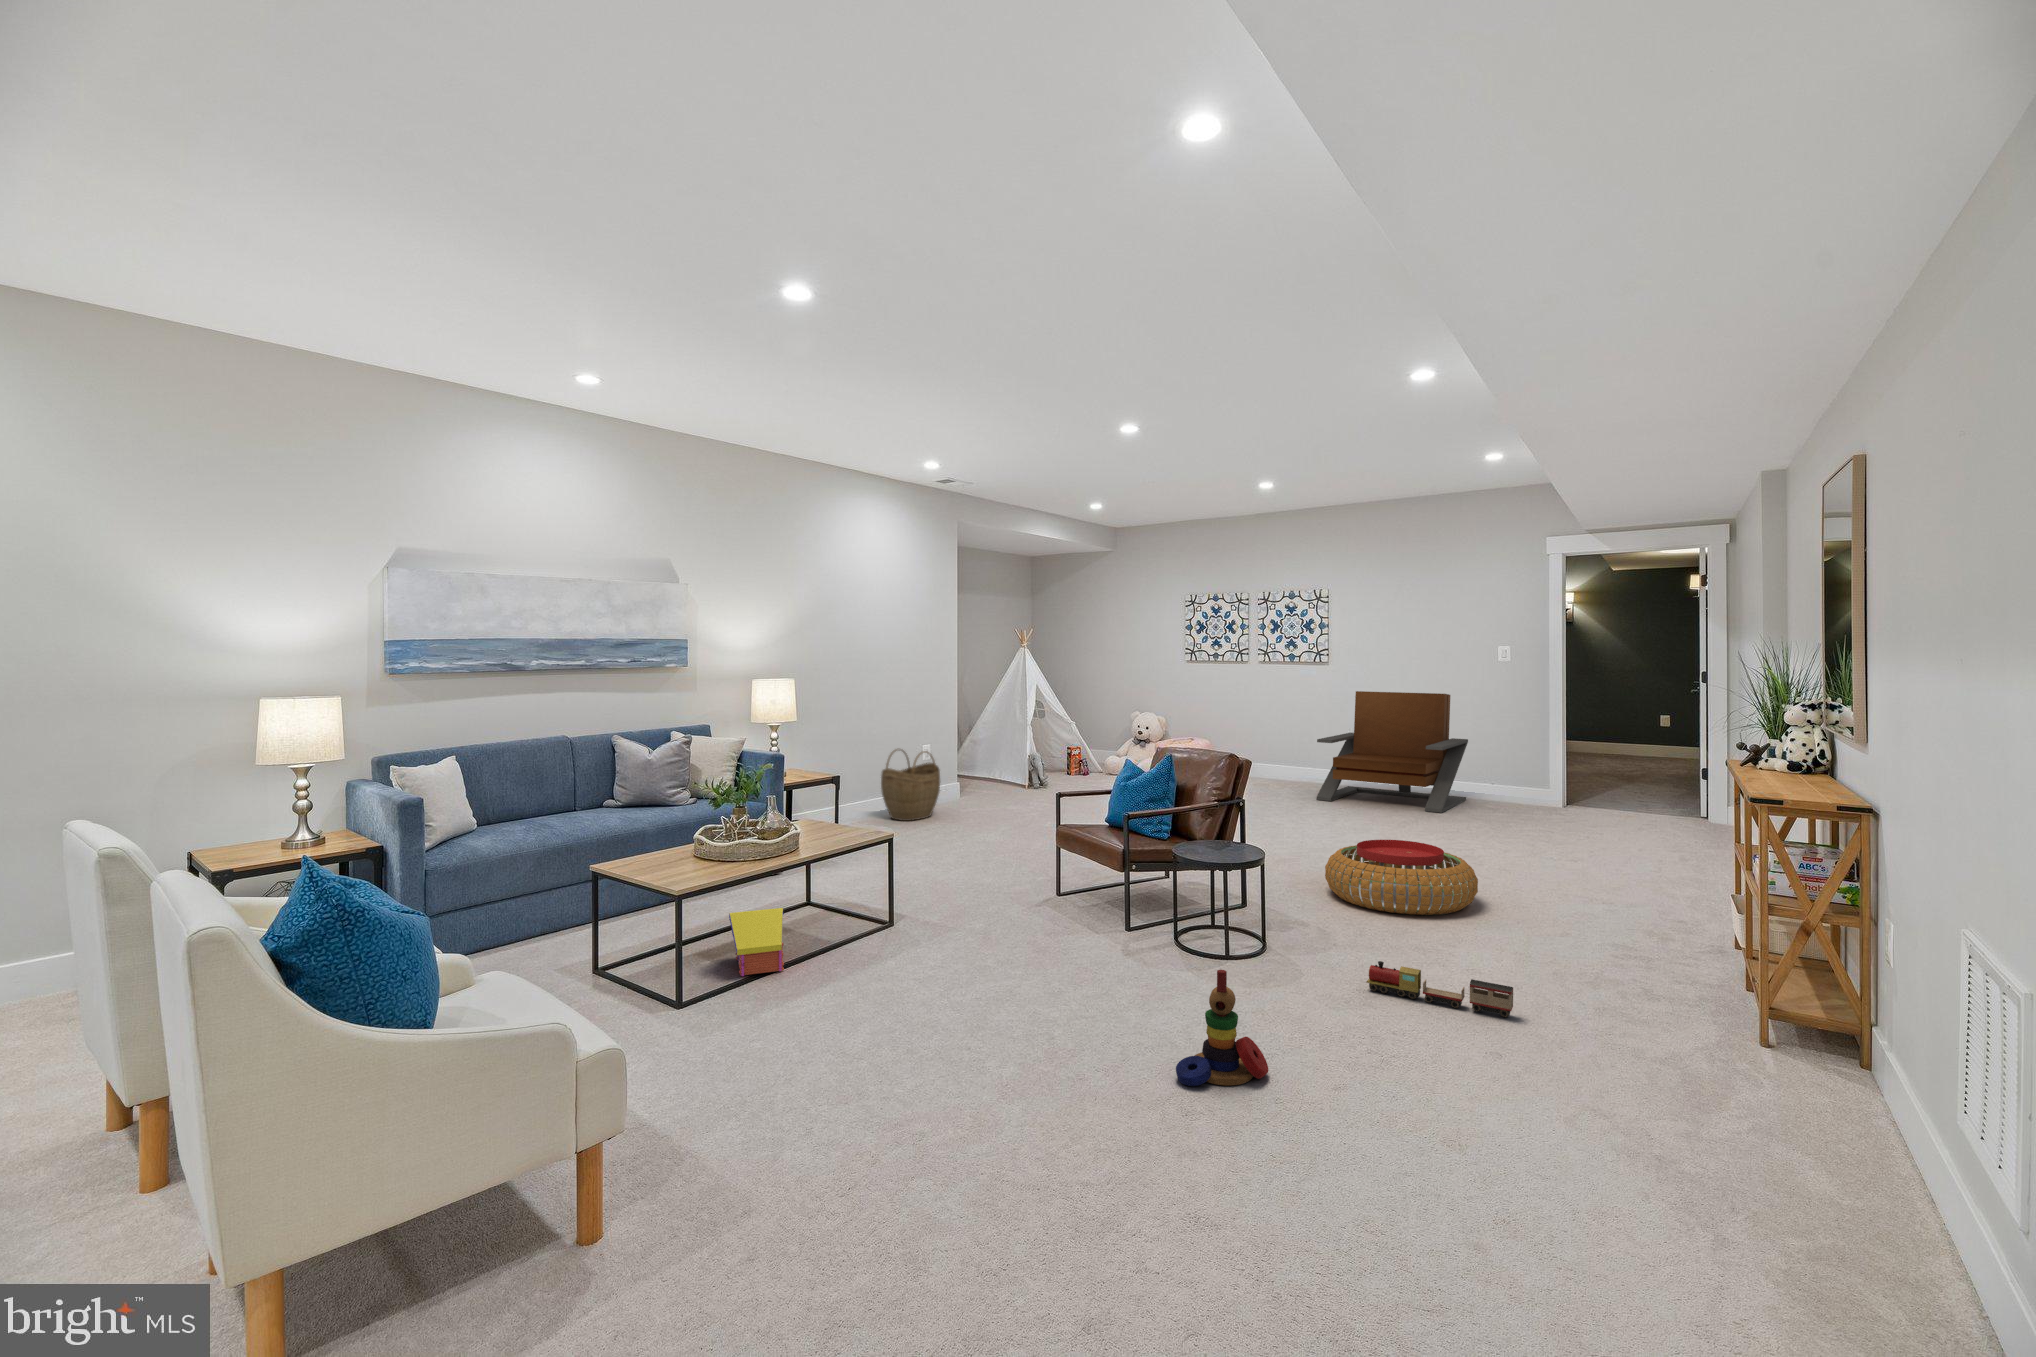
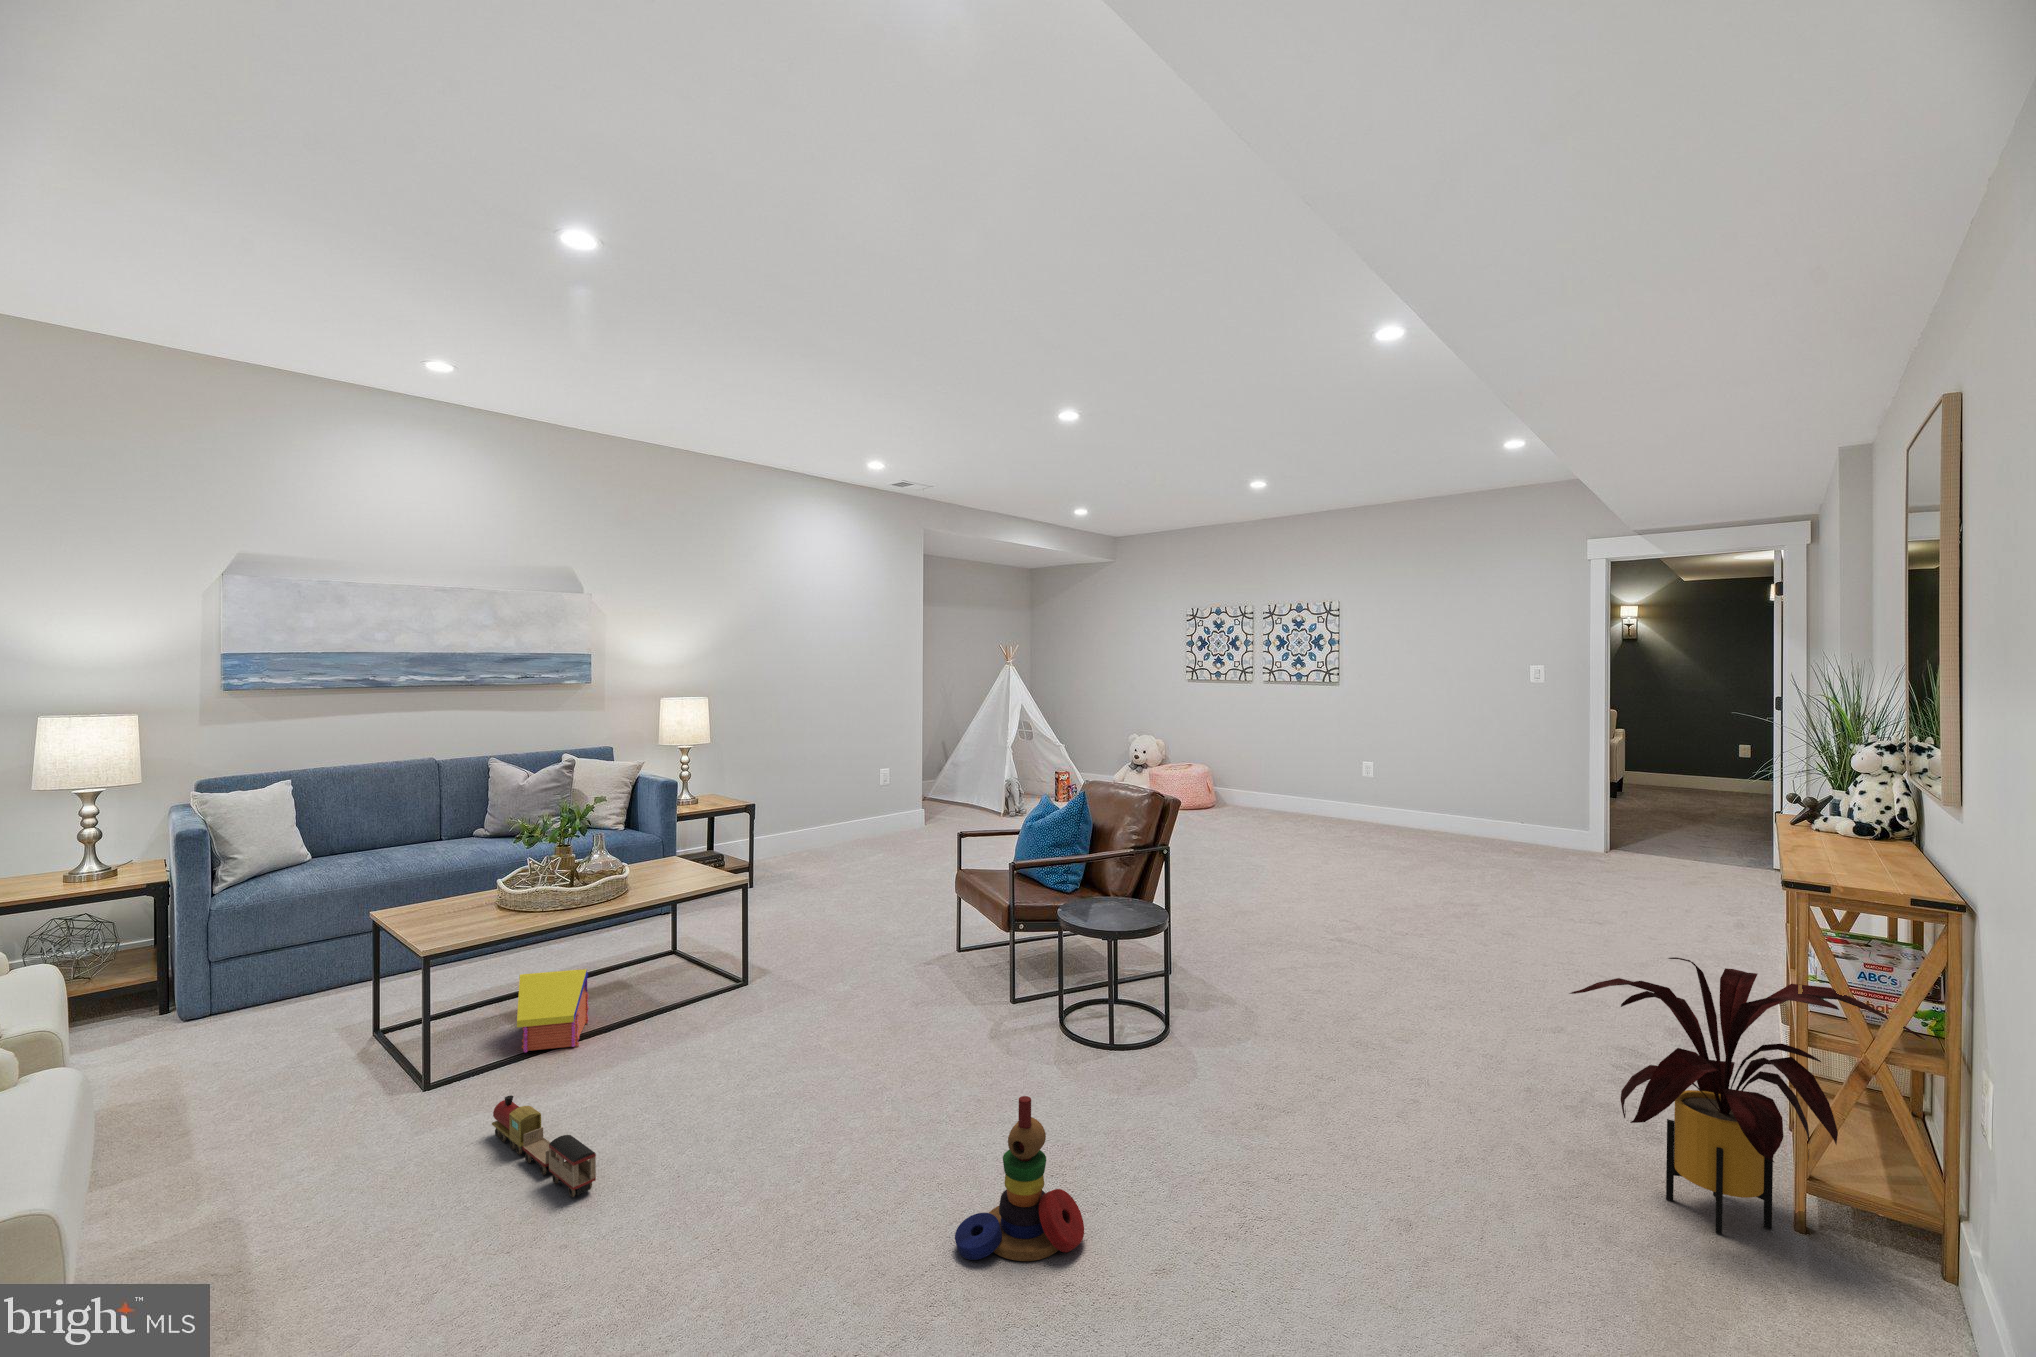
lounge chair: present [1317,691,1468,813] -> none [1320,715,1497,856]
woven basket: present [881,749,940,821] -> none [827,772,893,852]
pouf: present [1325,840,1478,915] -> none [1280,896,1463,994]
house plant: none [1599,857,1846,1051] -> present [1570,957,1925,1235]
toy train: present [1367,961,1513,1017] -> present [492,1095,596,1197]

